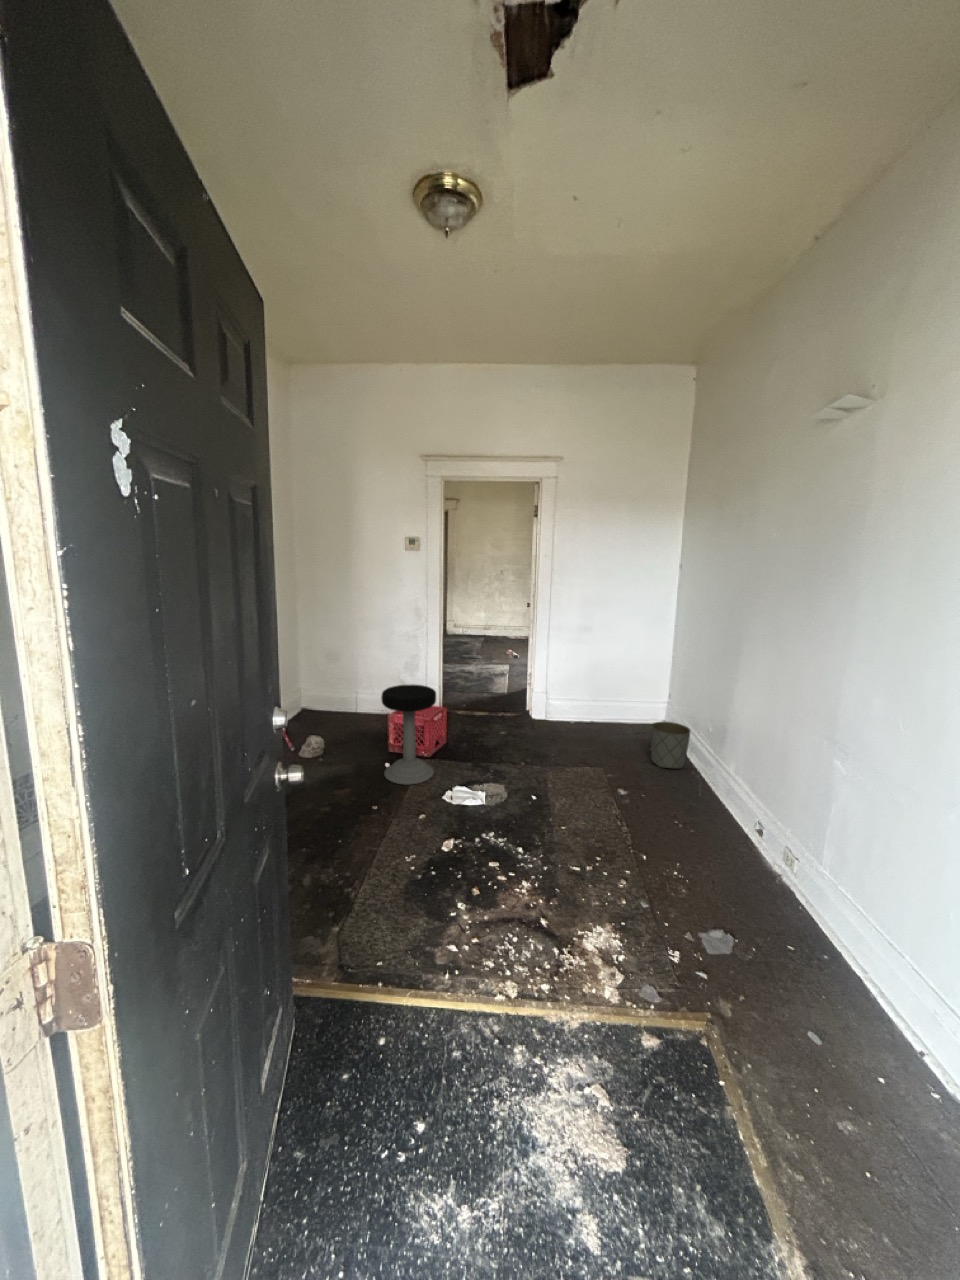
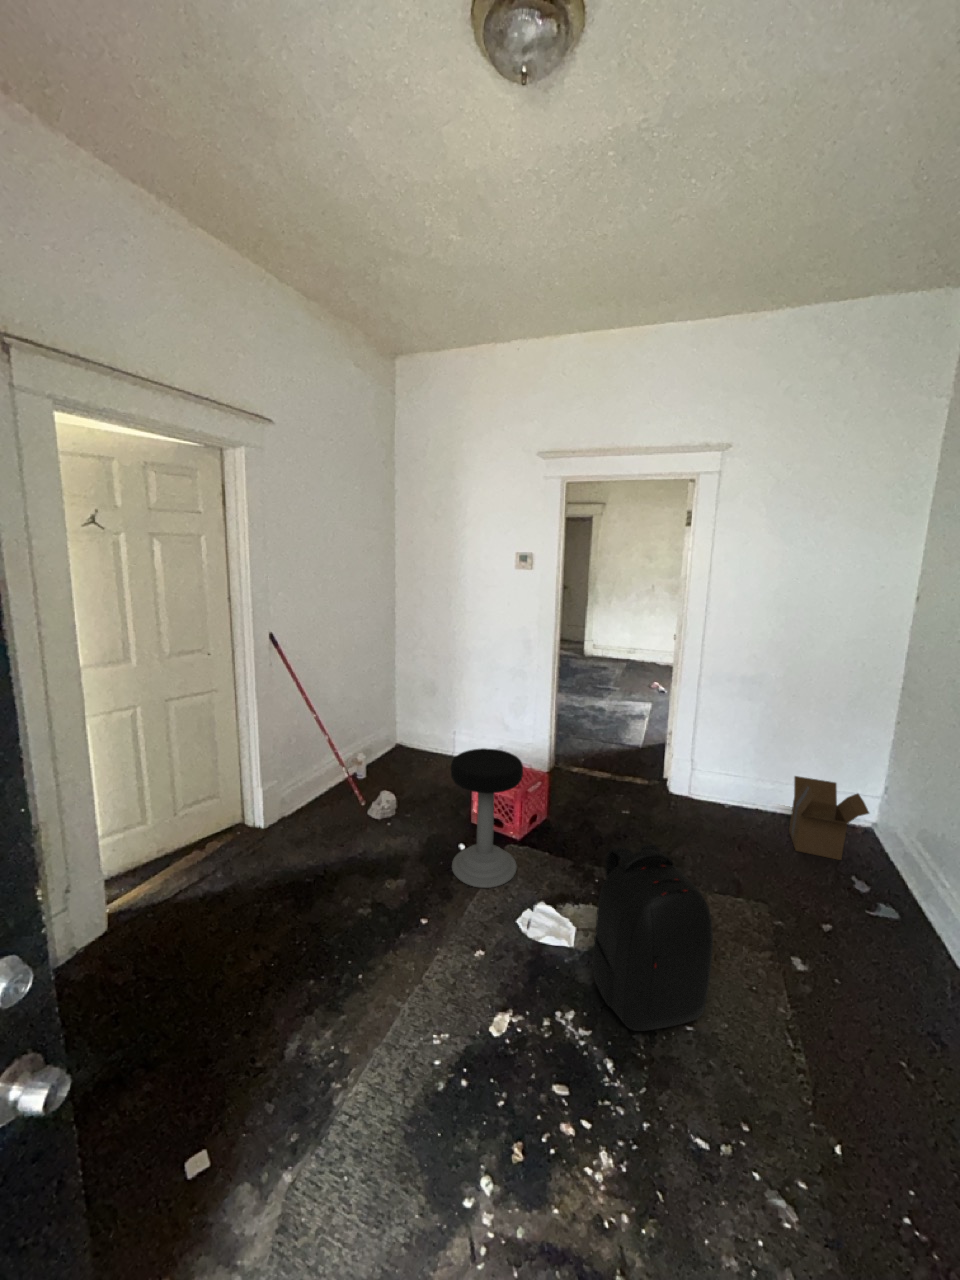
cardboard box: none [611,691,657,741] -> present [789,776,869,860]
planter: present [651,722,690,769] -> none [856,846,935,933]
backpack: none [498,723,573,832] -> present [592,844,713,1031]

